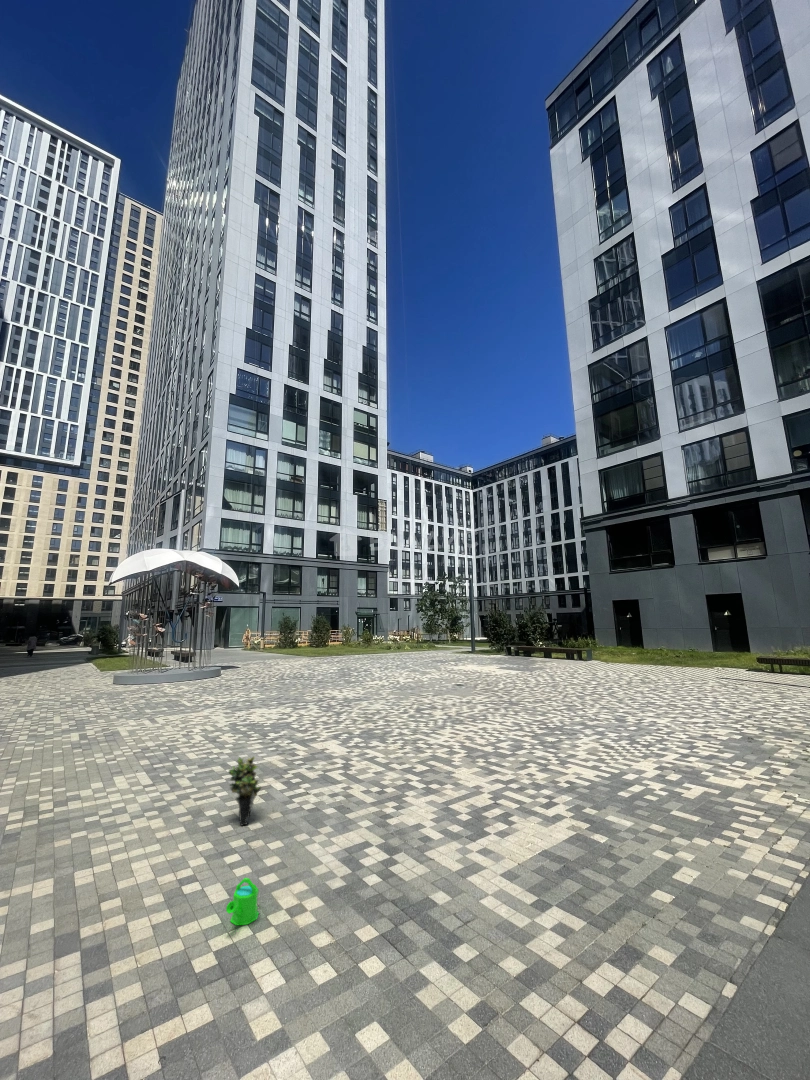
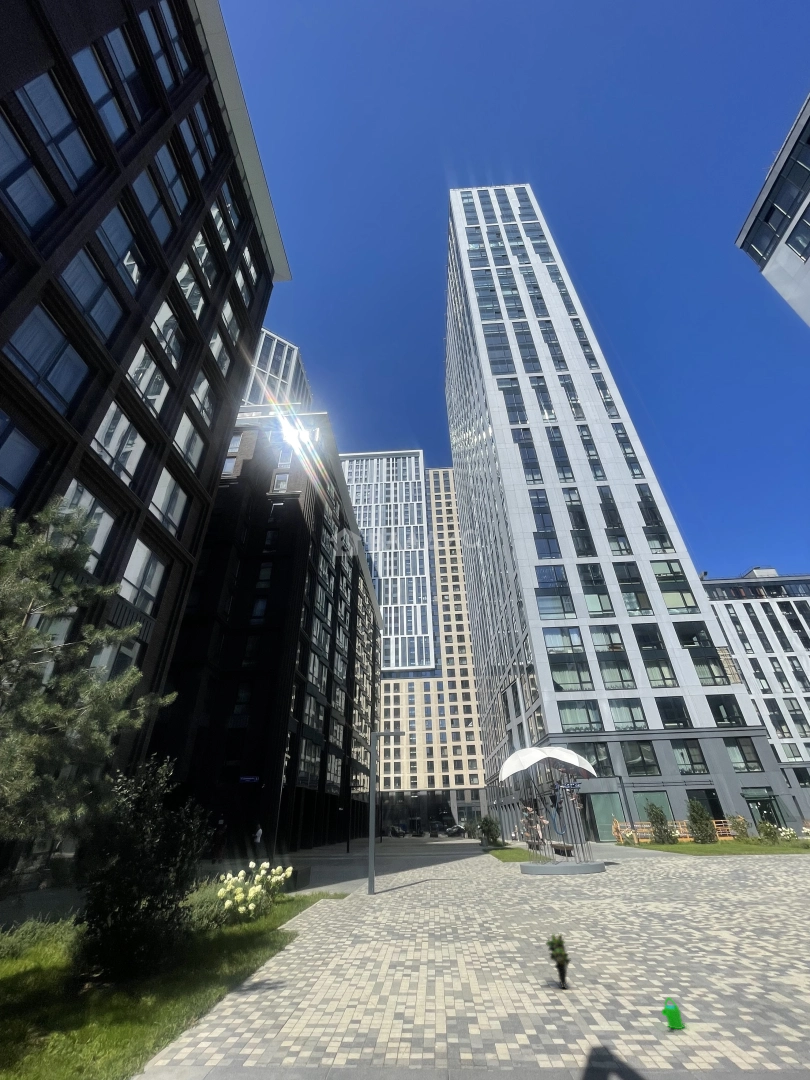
potted plant: present [229,757,261,825] -> present [546,934,571,989]

